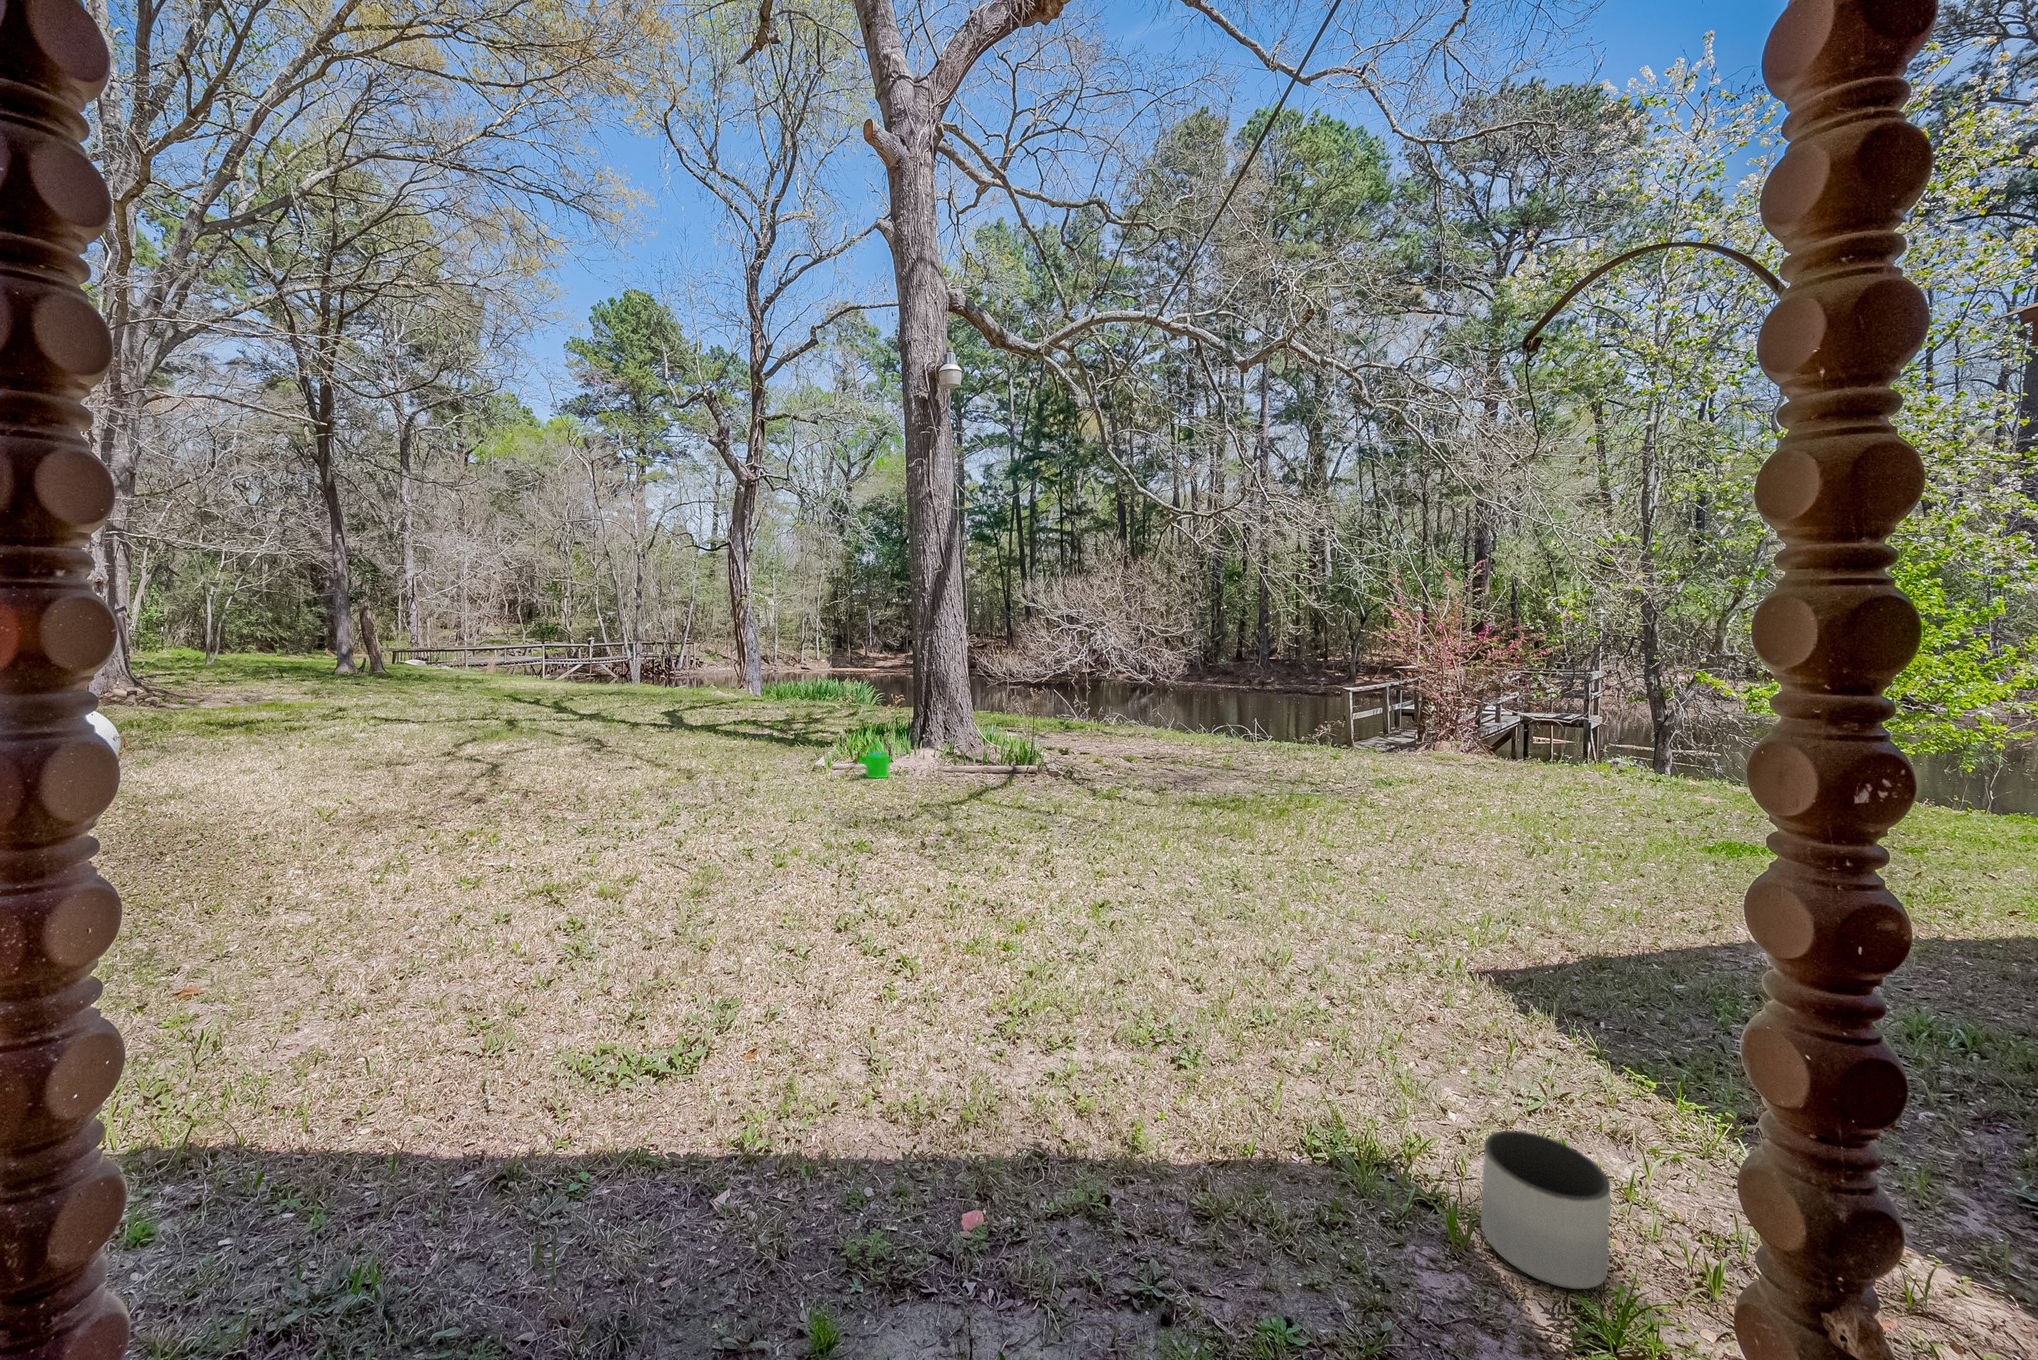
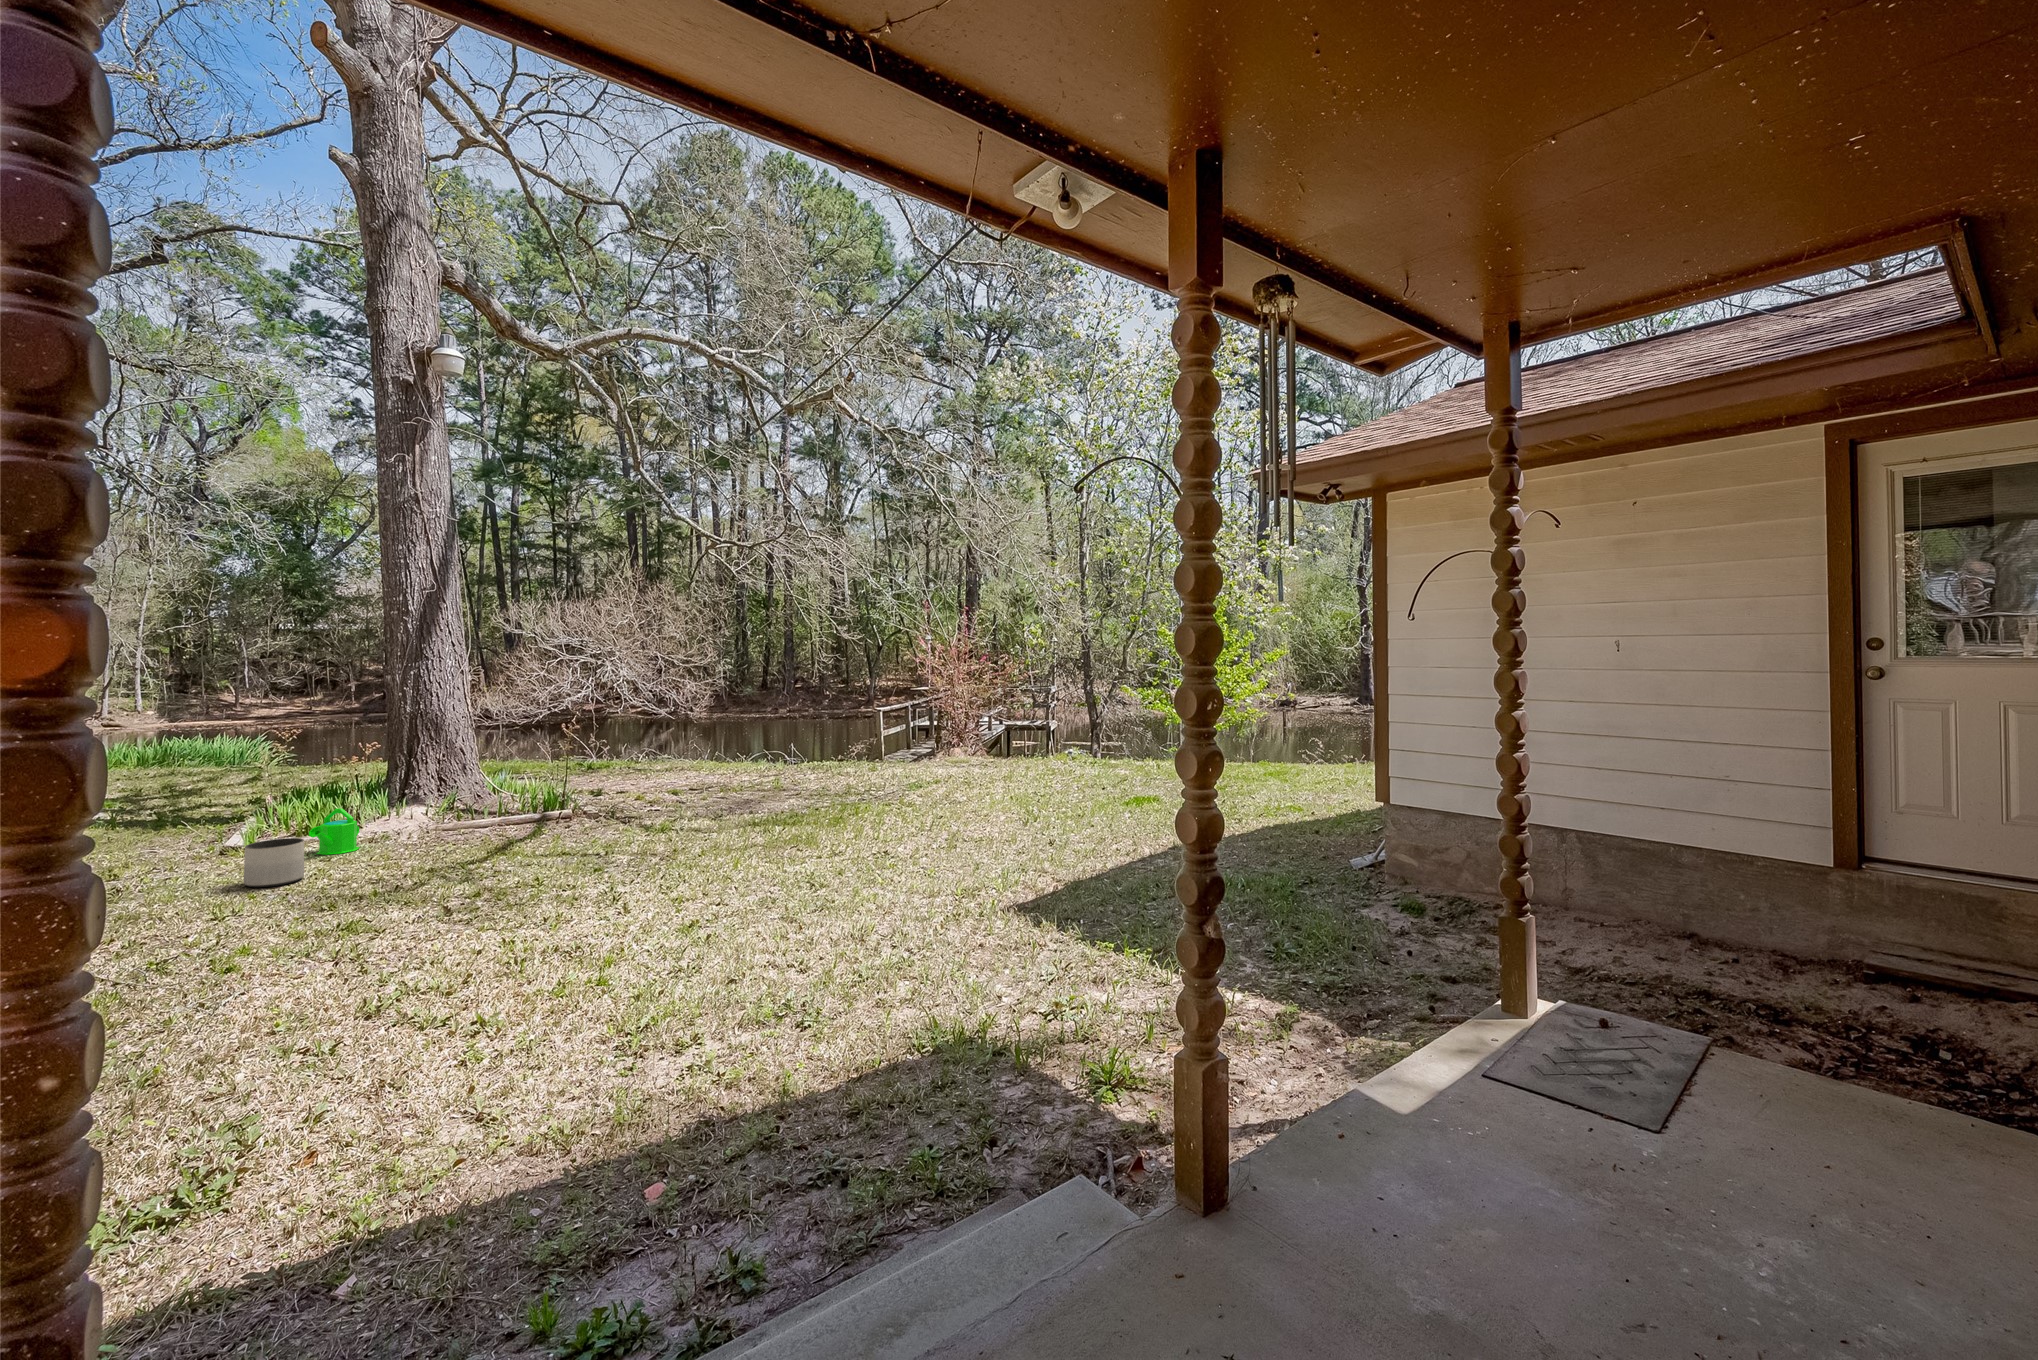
planter: present [1481,1131,1610,1289] -> present [244,838,304,887]

